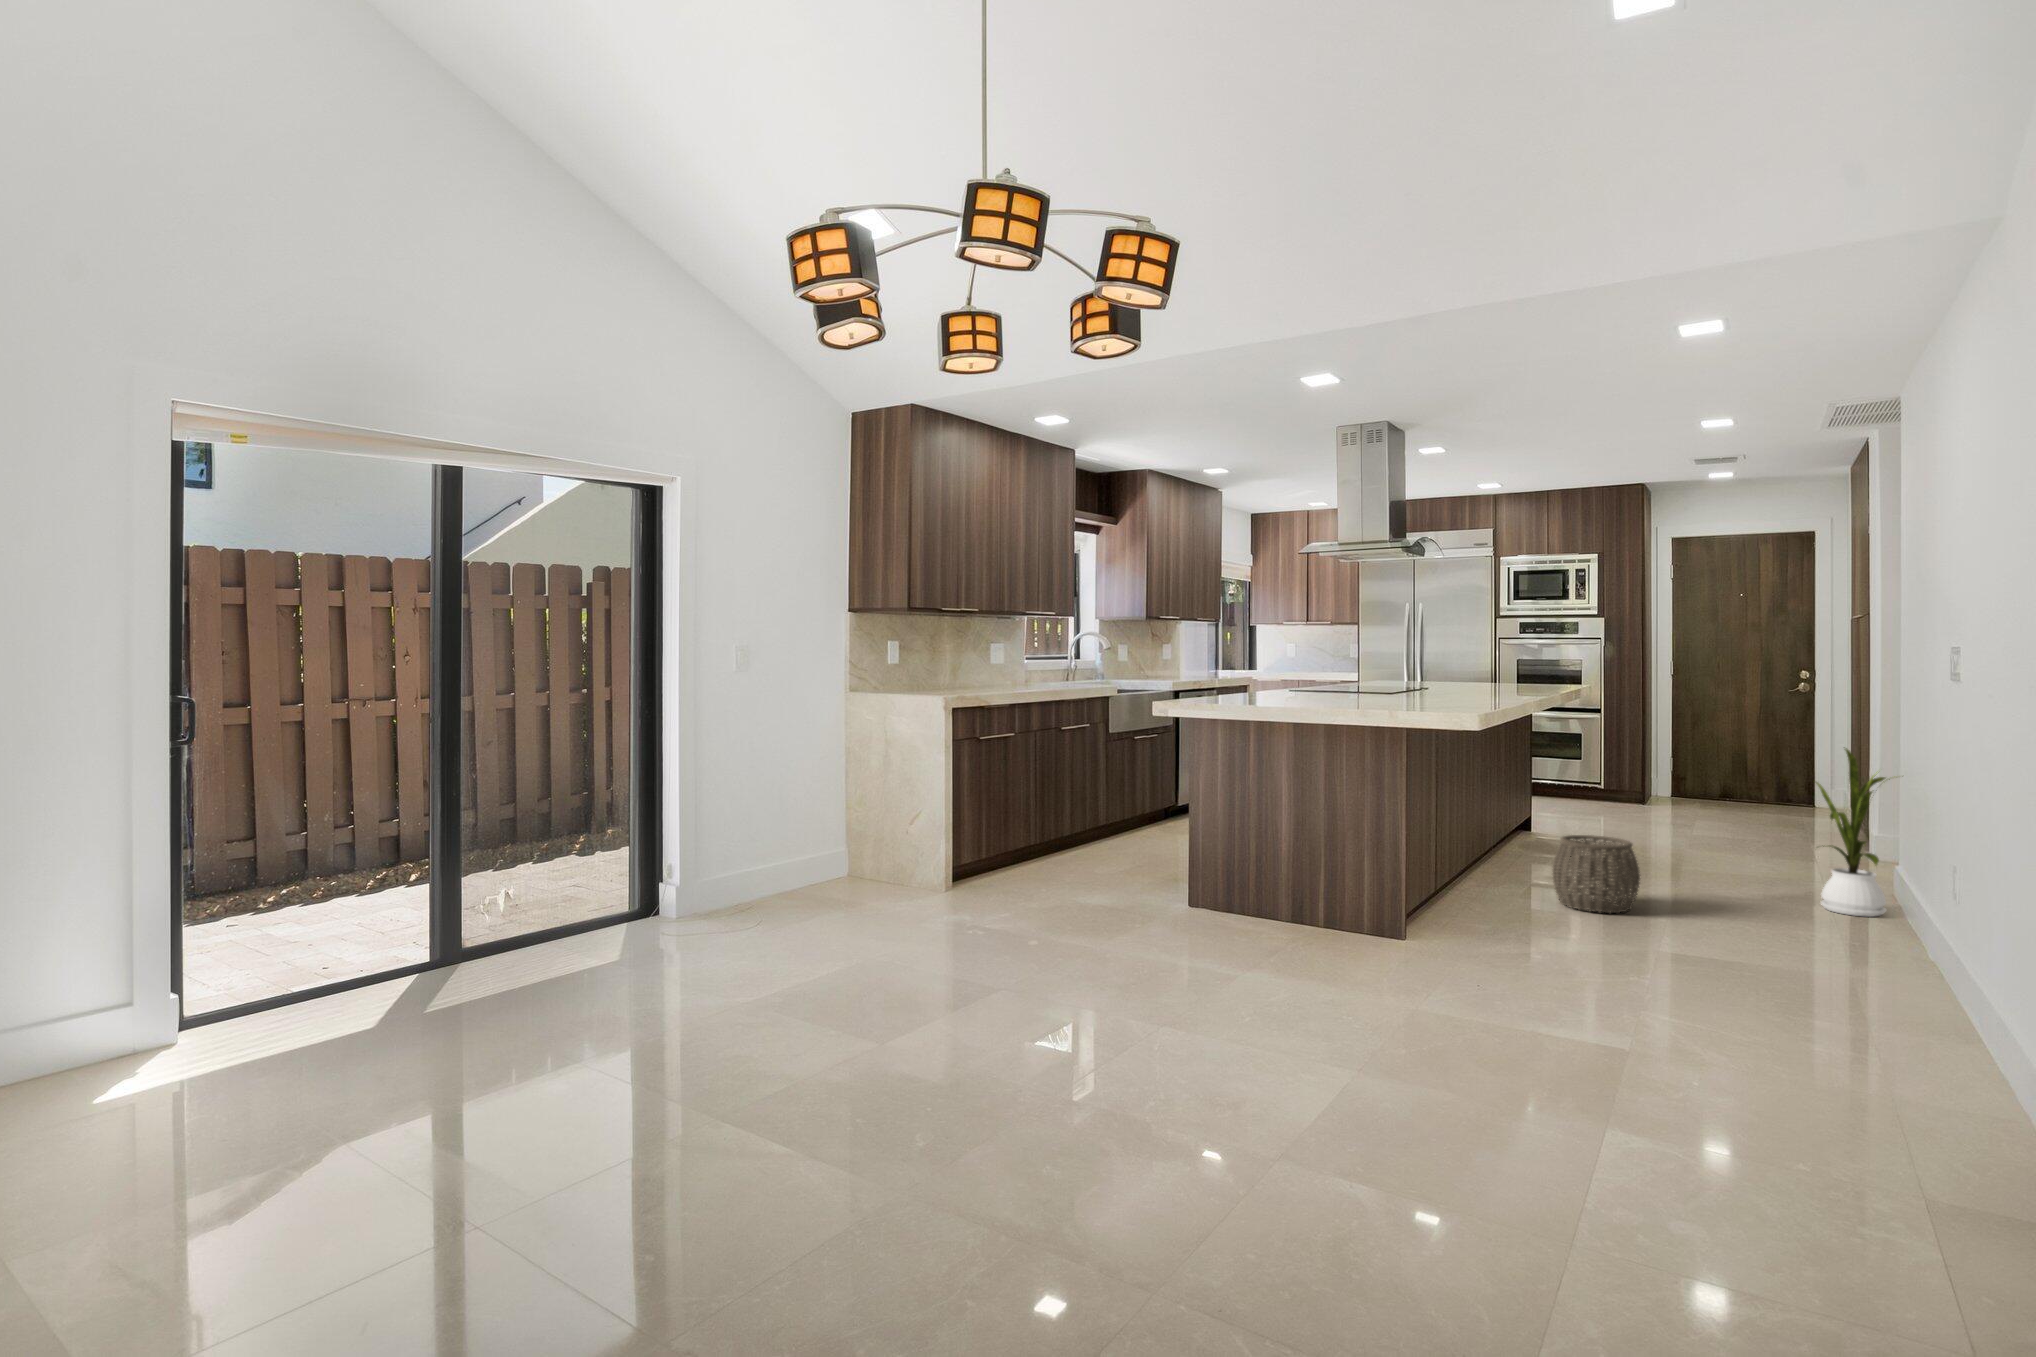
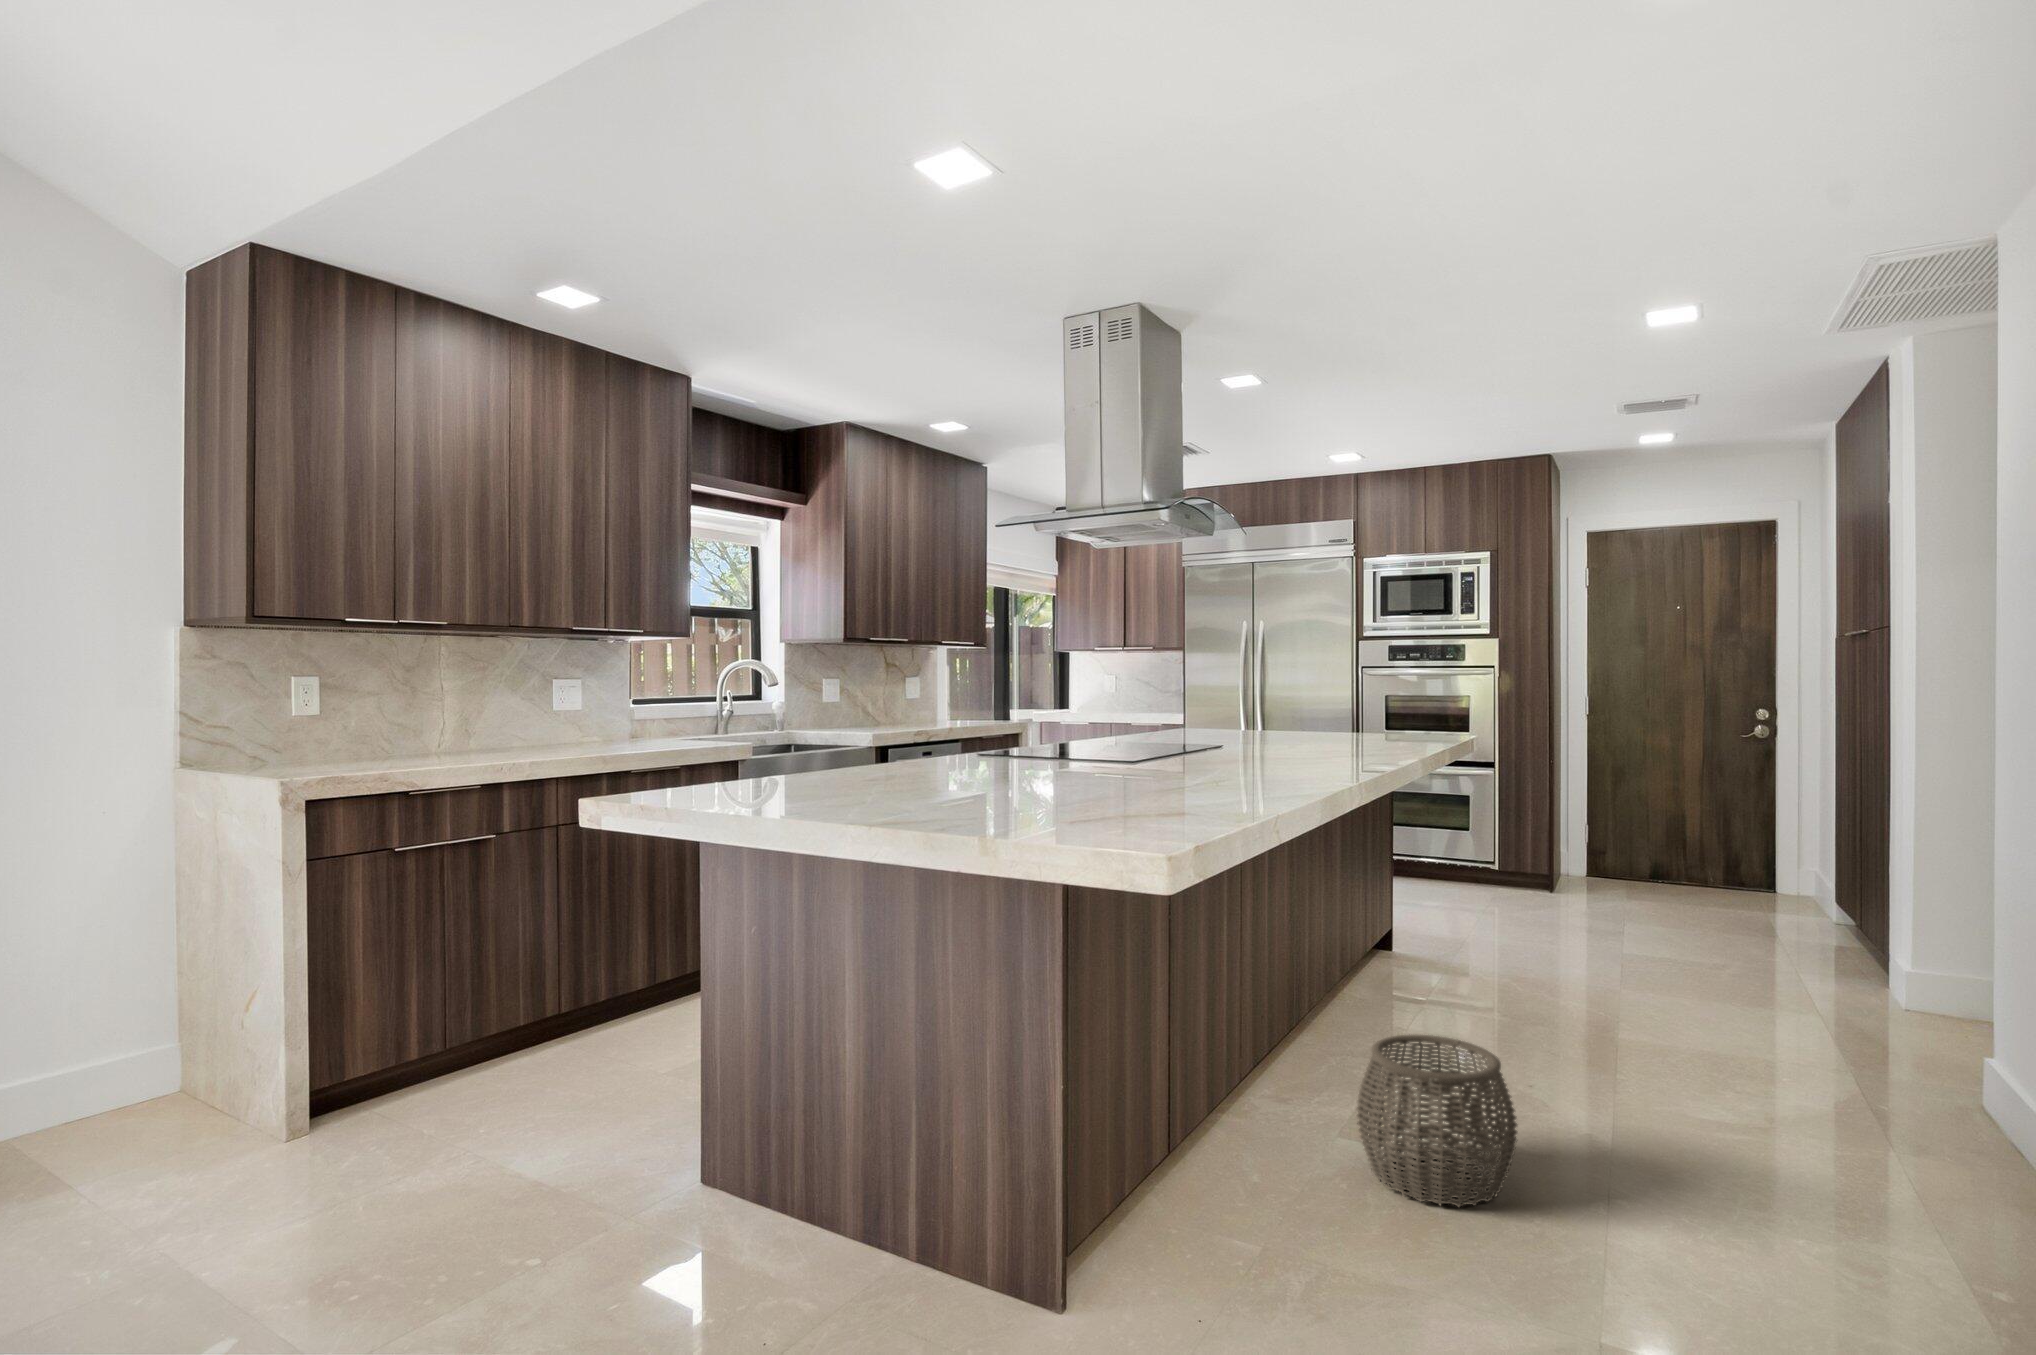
house plant: present [1816,748,1890,917] -> none [1828,867,2014,1209]

